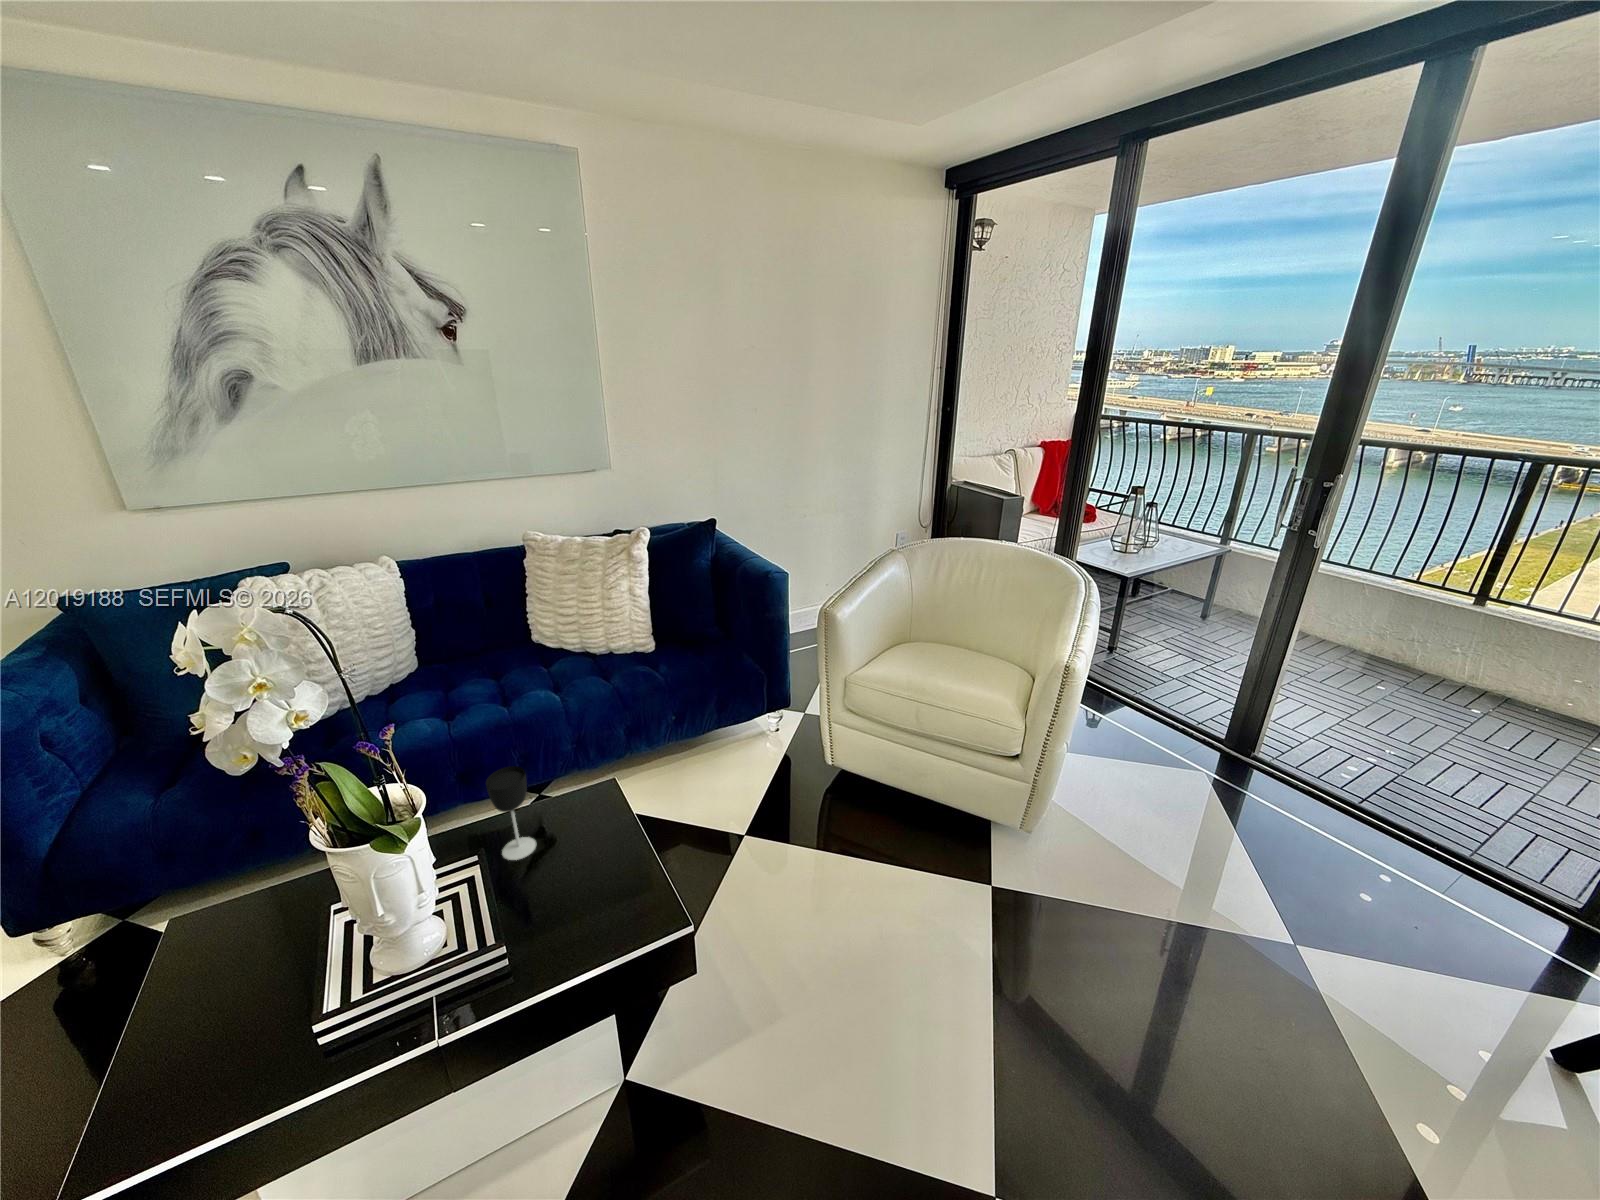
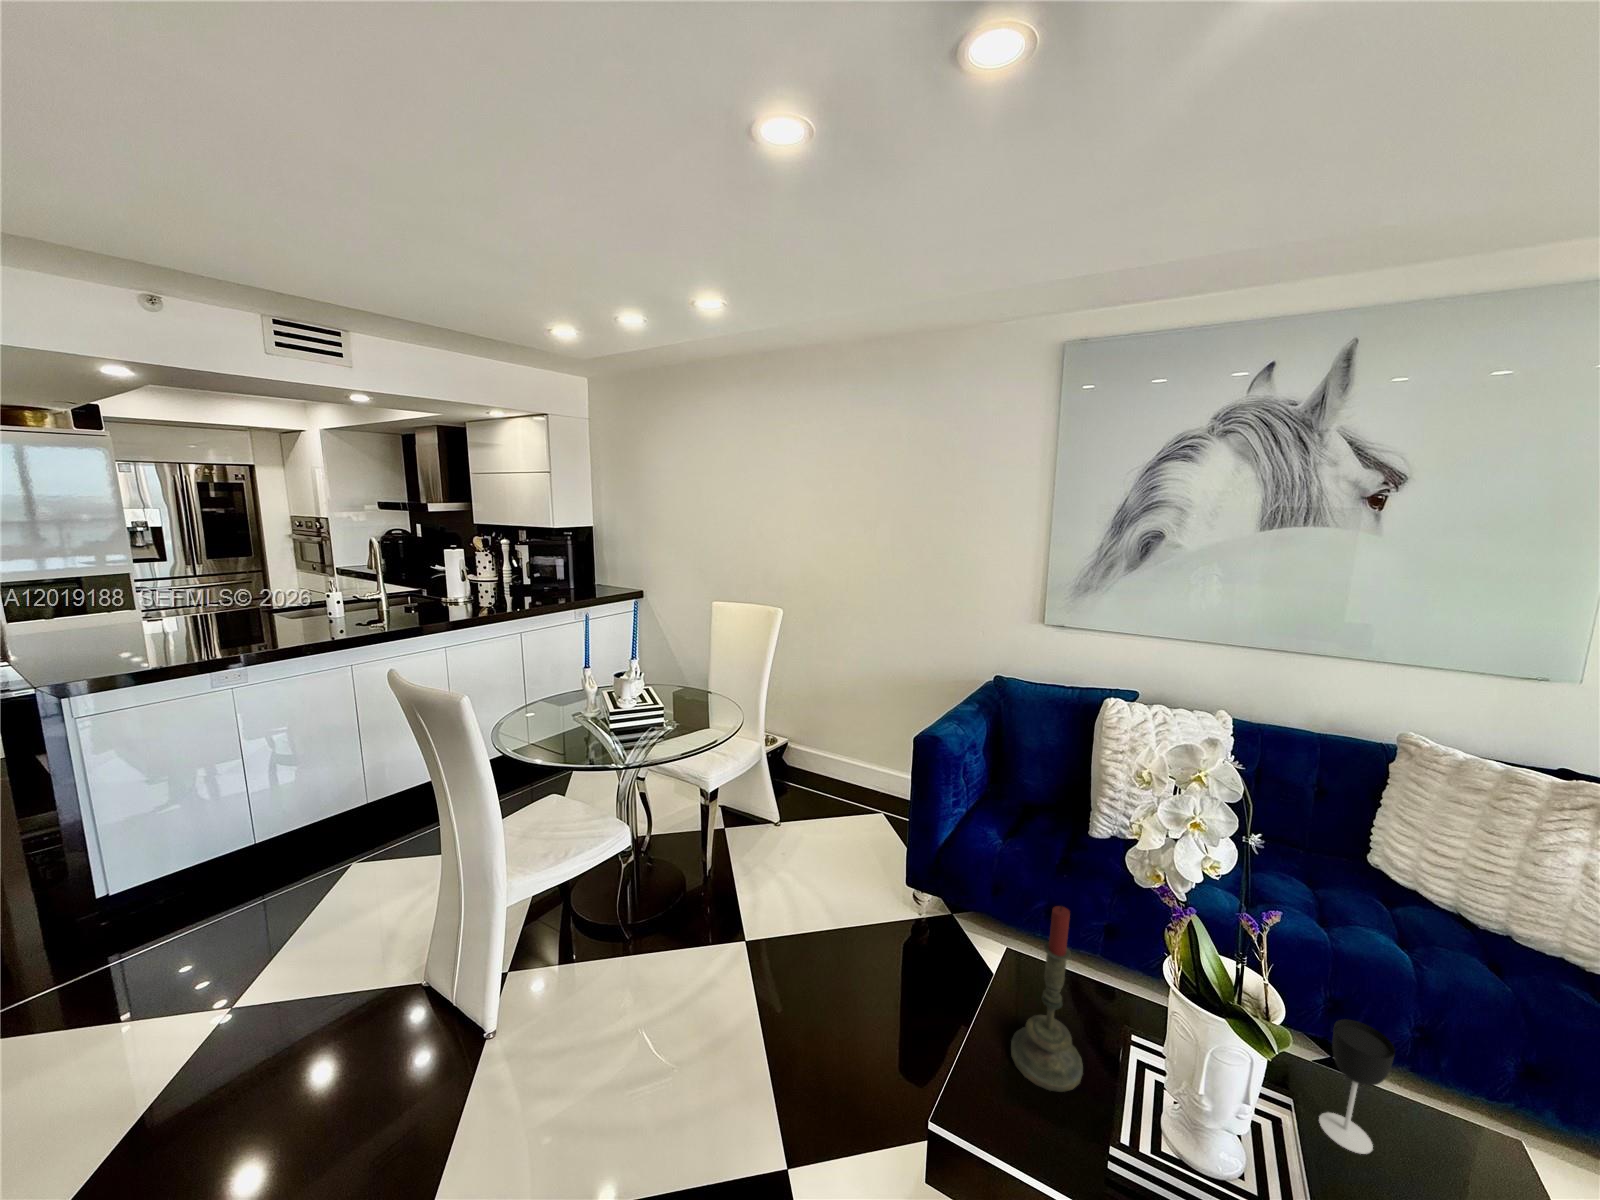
candle: none [156,846,285,1043] -> present [1011,906,1083,1092]

